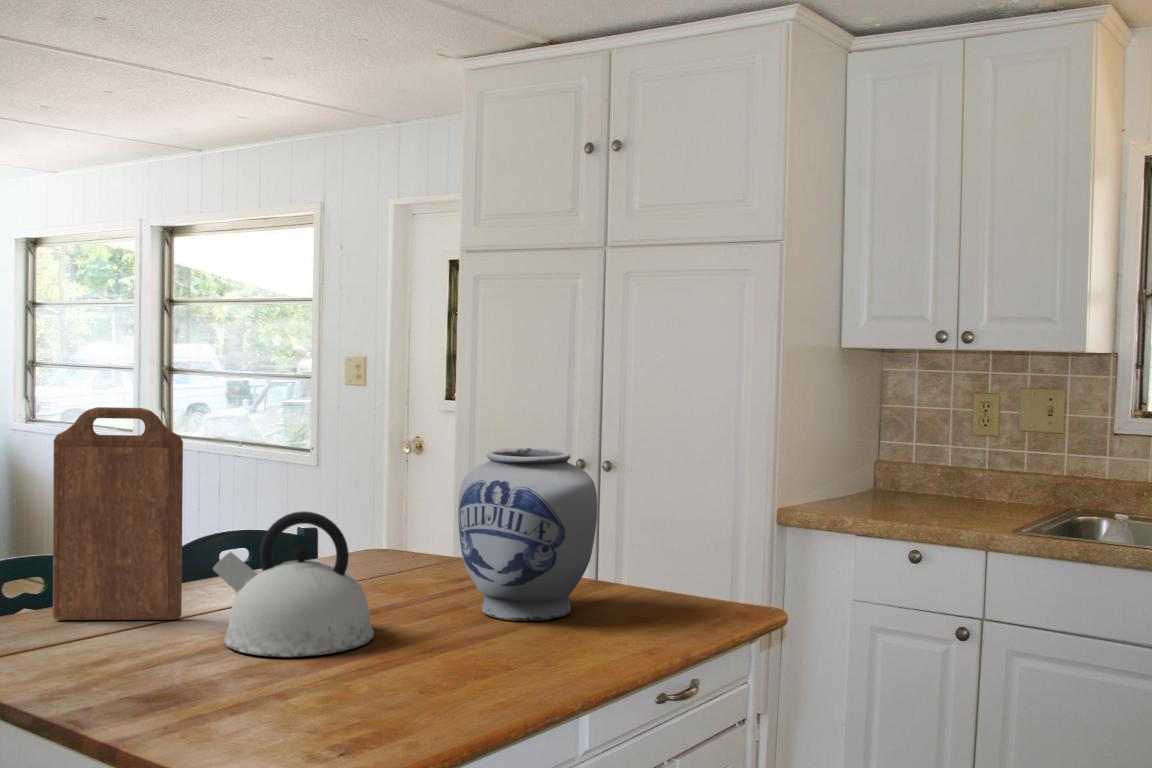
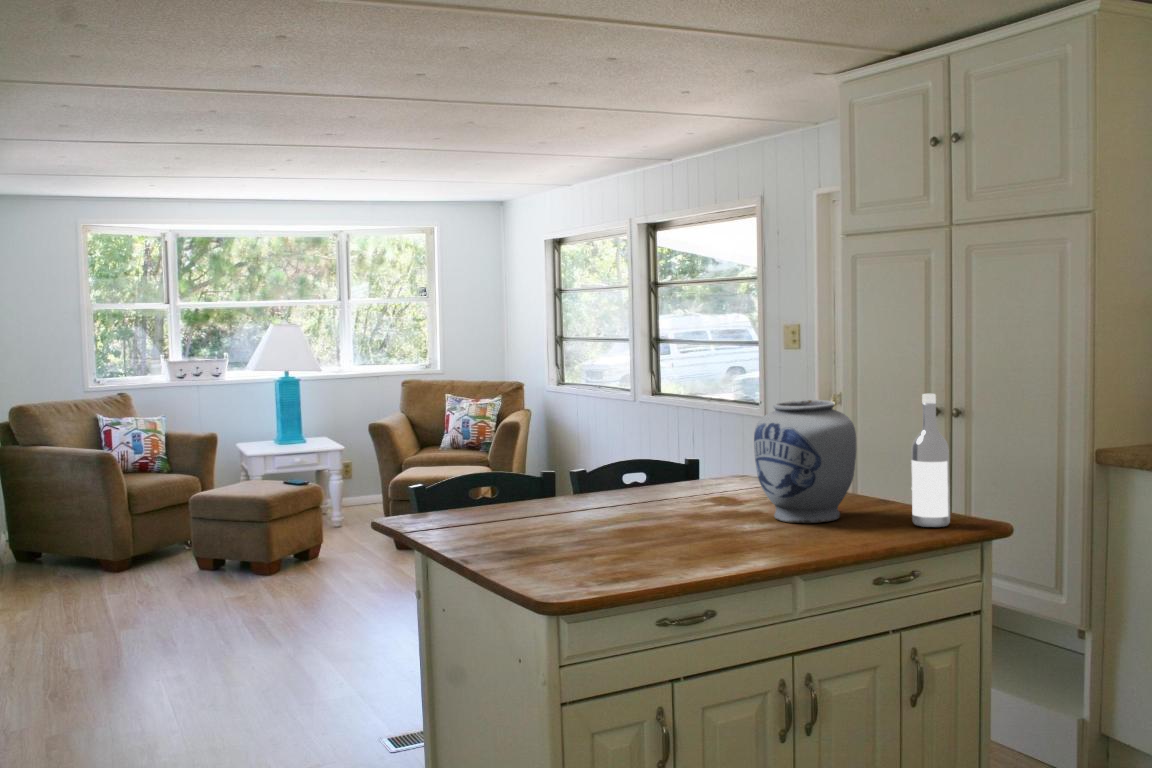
cutting board: present [53,407,183,620] -> none [503,378,580,514]
wine bottle: none [671,442,720,619] -> present [911,394,950,527]
kettle: present [213,511,374,657] -> none [588,443,690,534]

